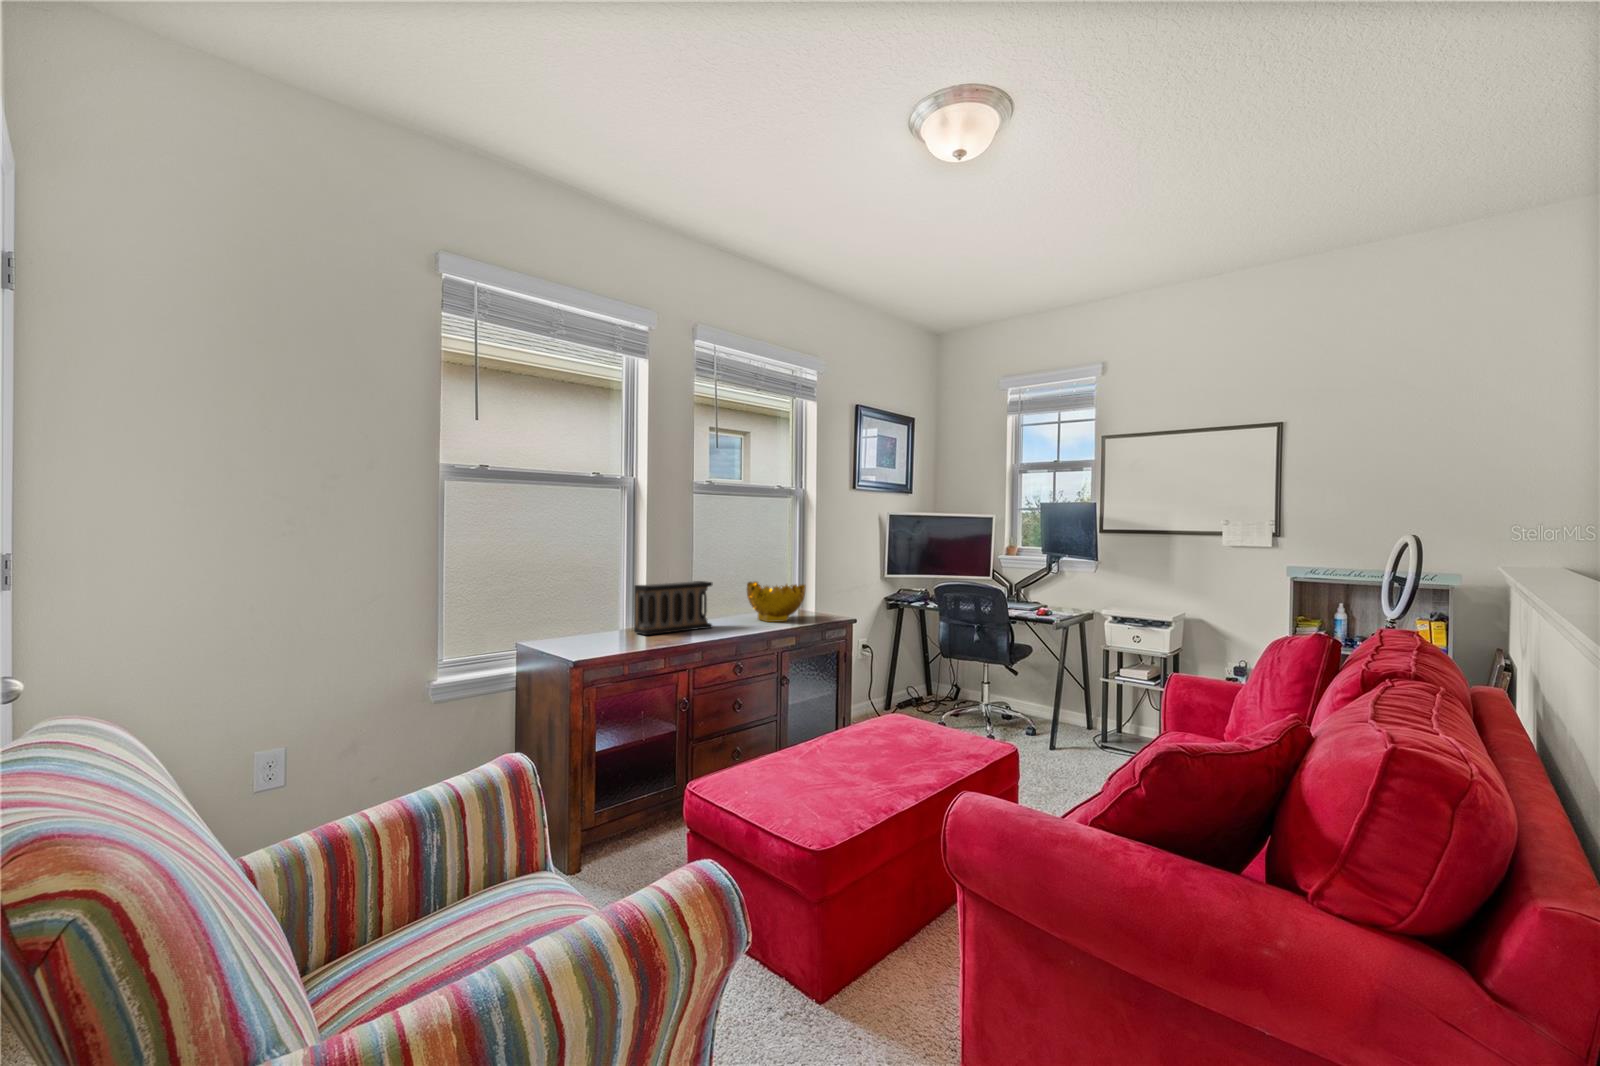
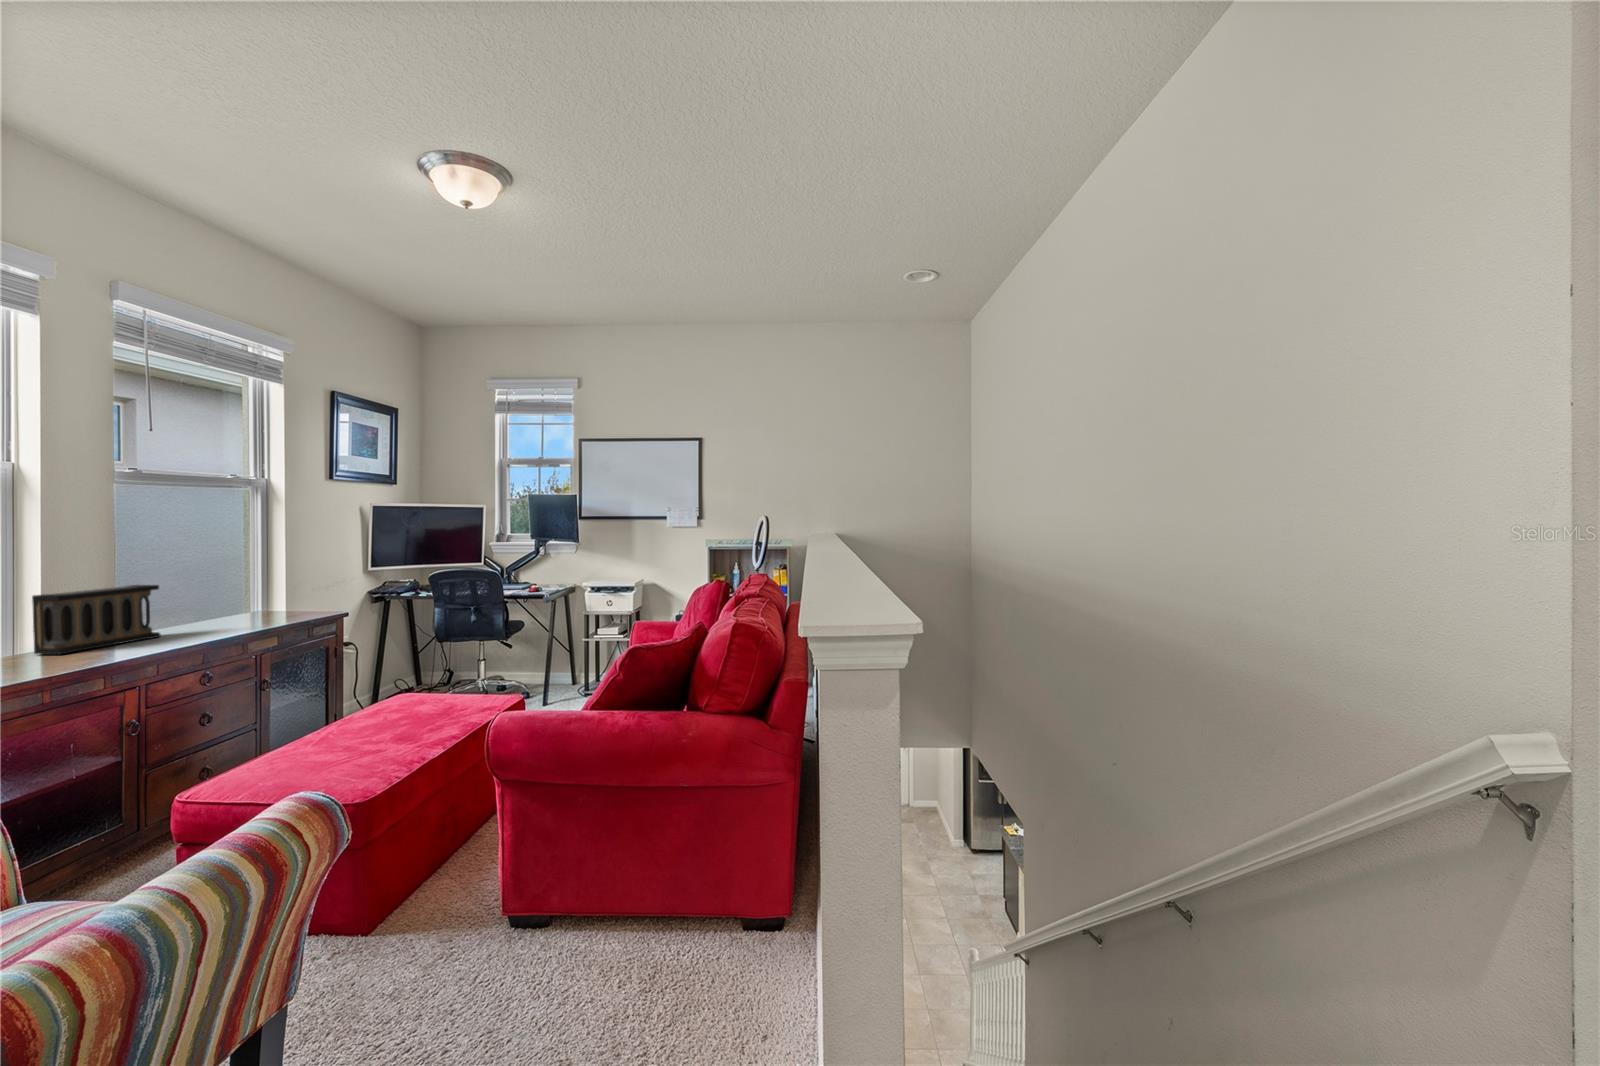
decorative bowl: present [747,582,805,622] -> none [203,580,287,624]

